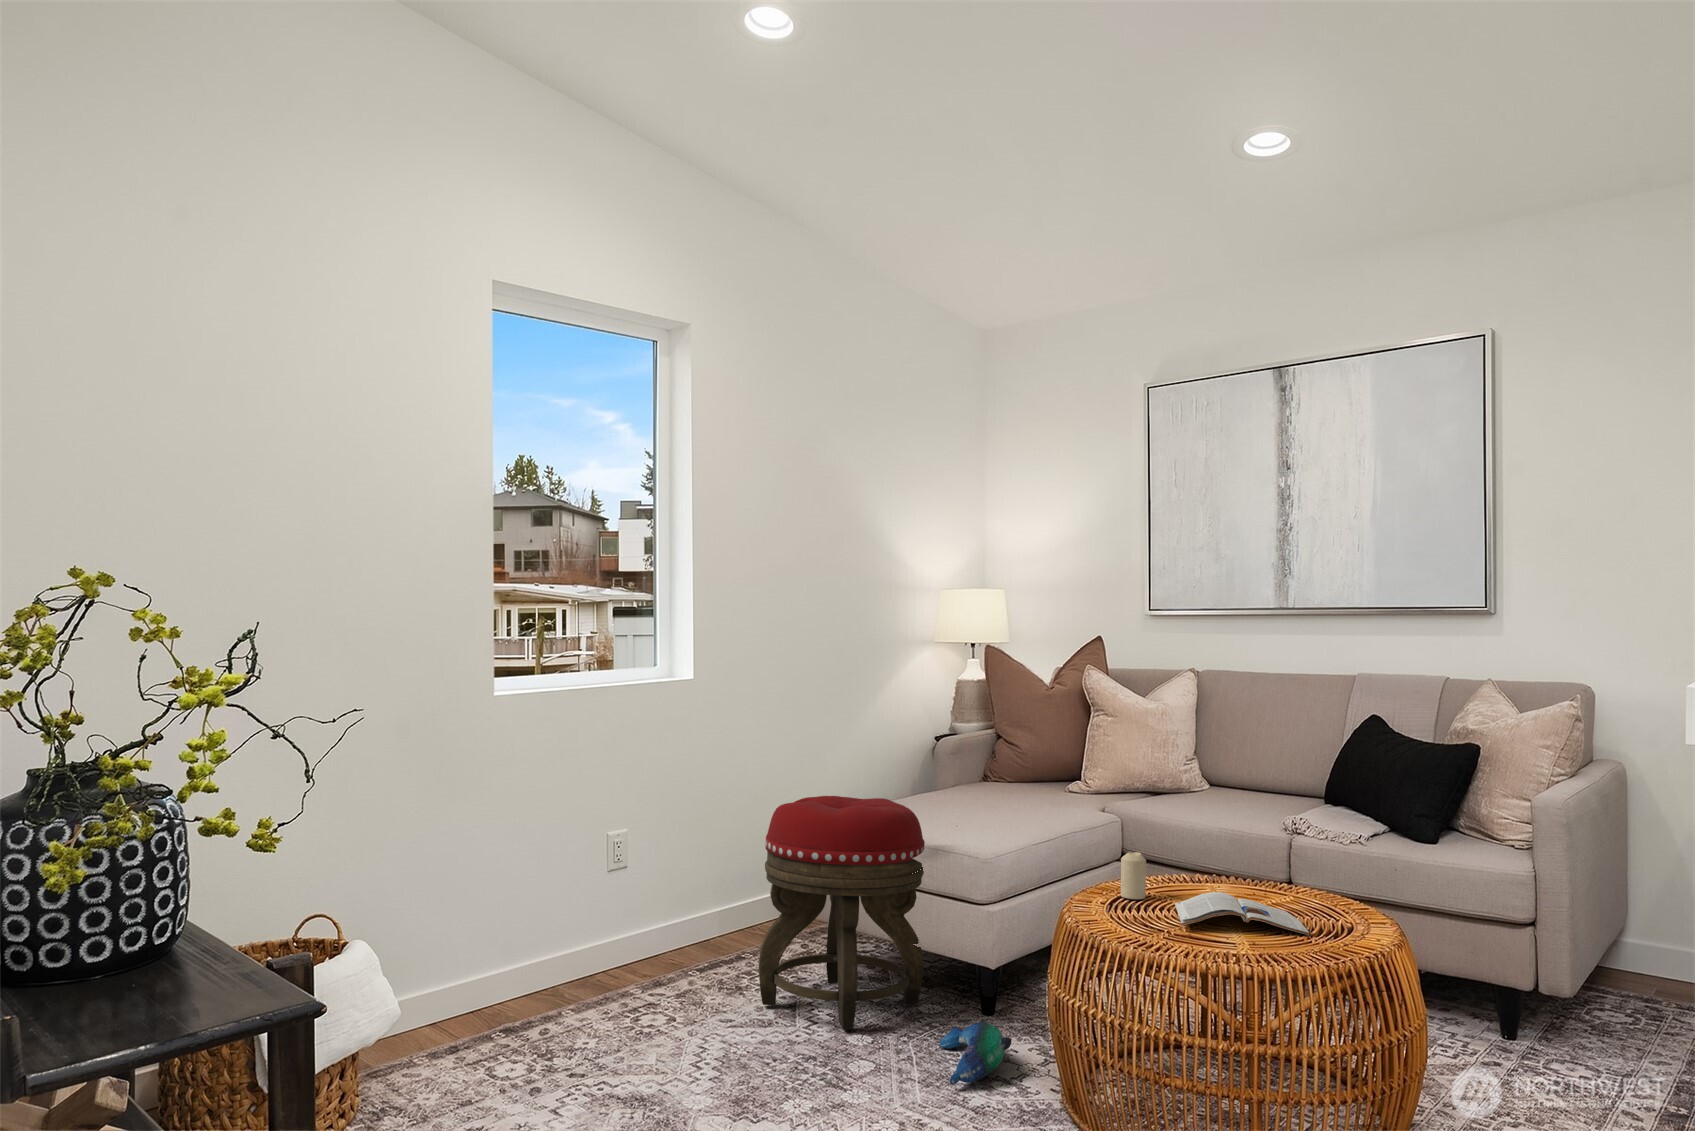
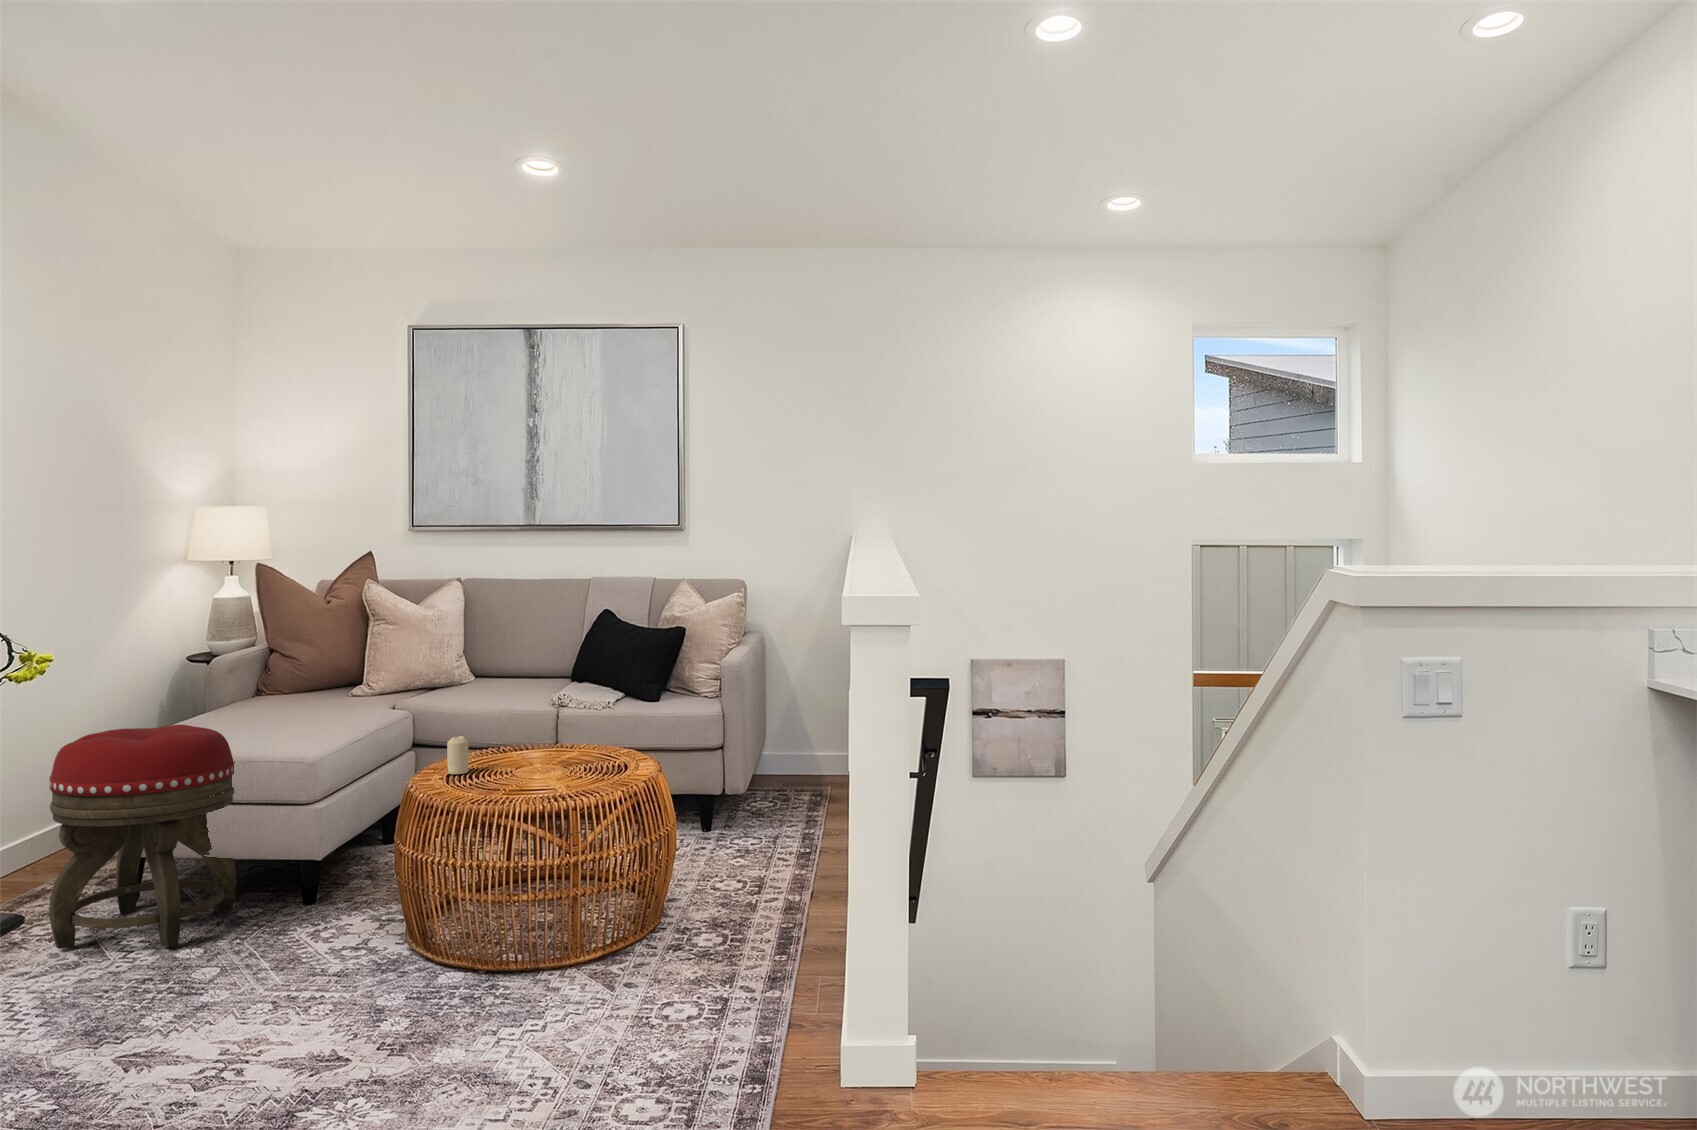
magazine: present [1175,892,1309,935] -> none [495,757,604,785]
plush toy: present [939,1022,1012,1085] -> none [275,905,353,961]

